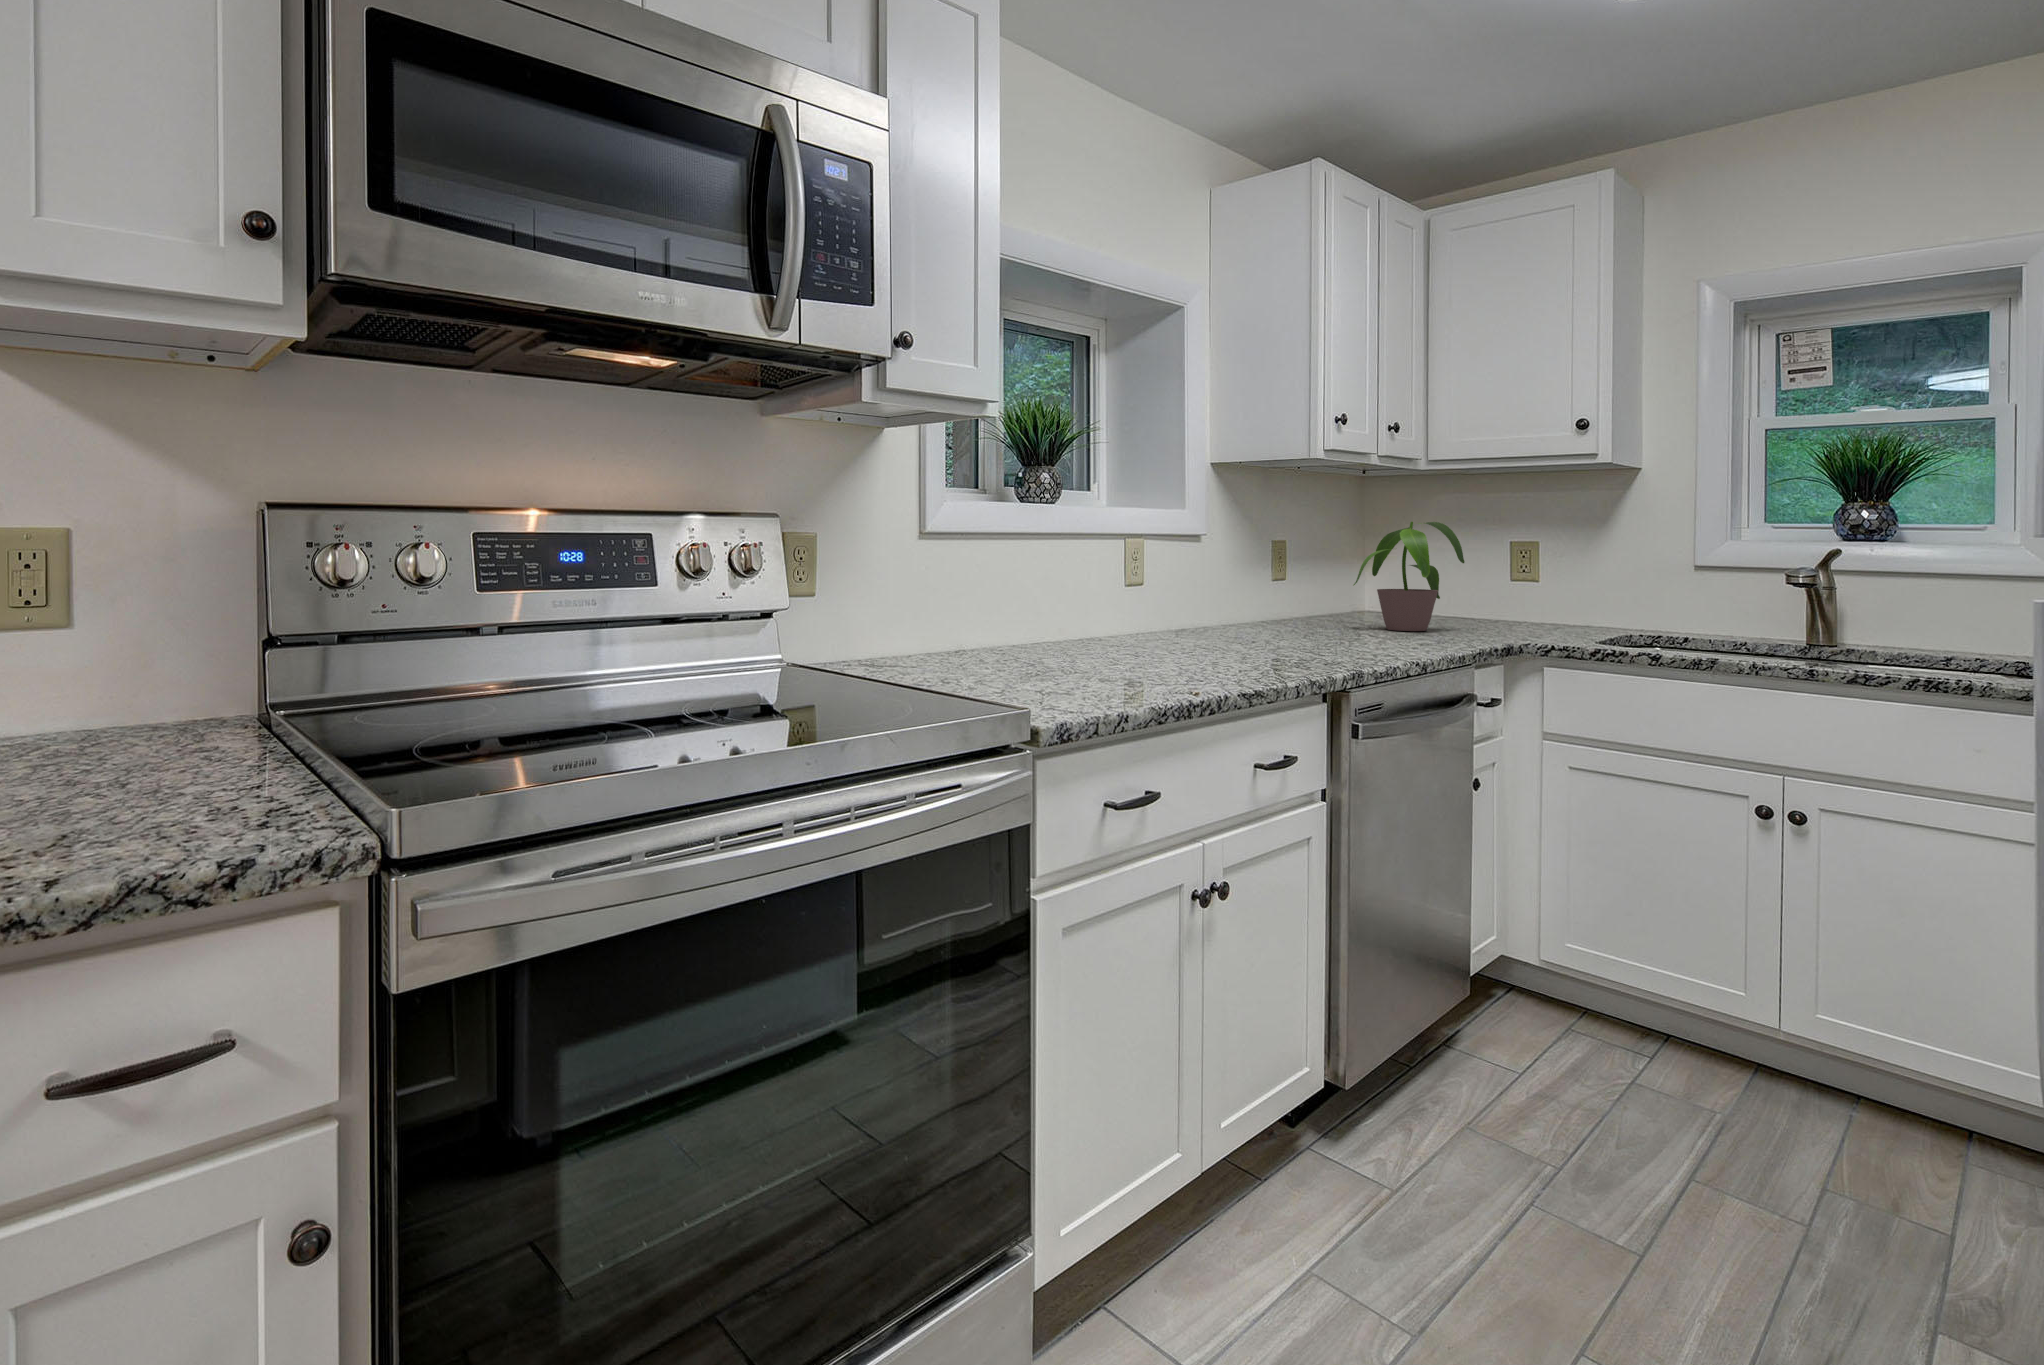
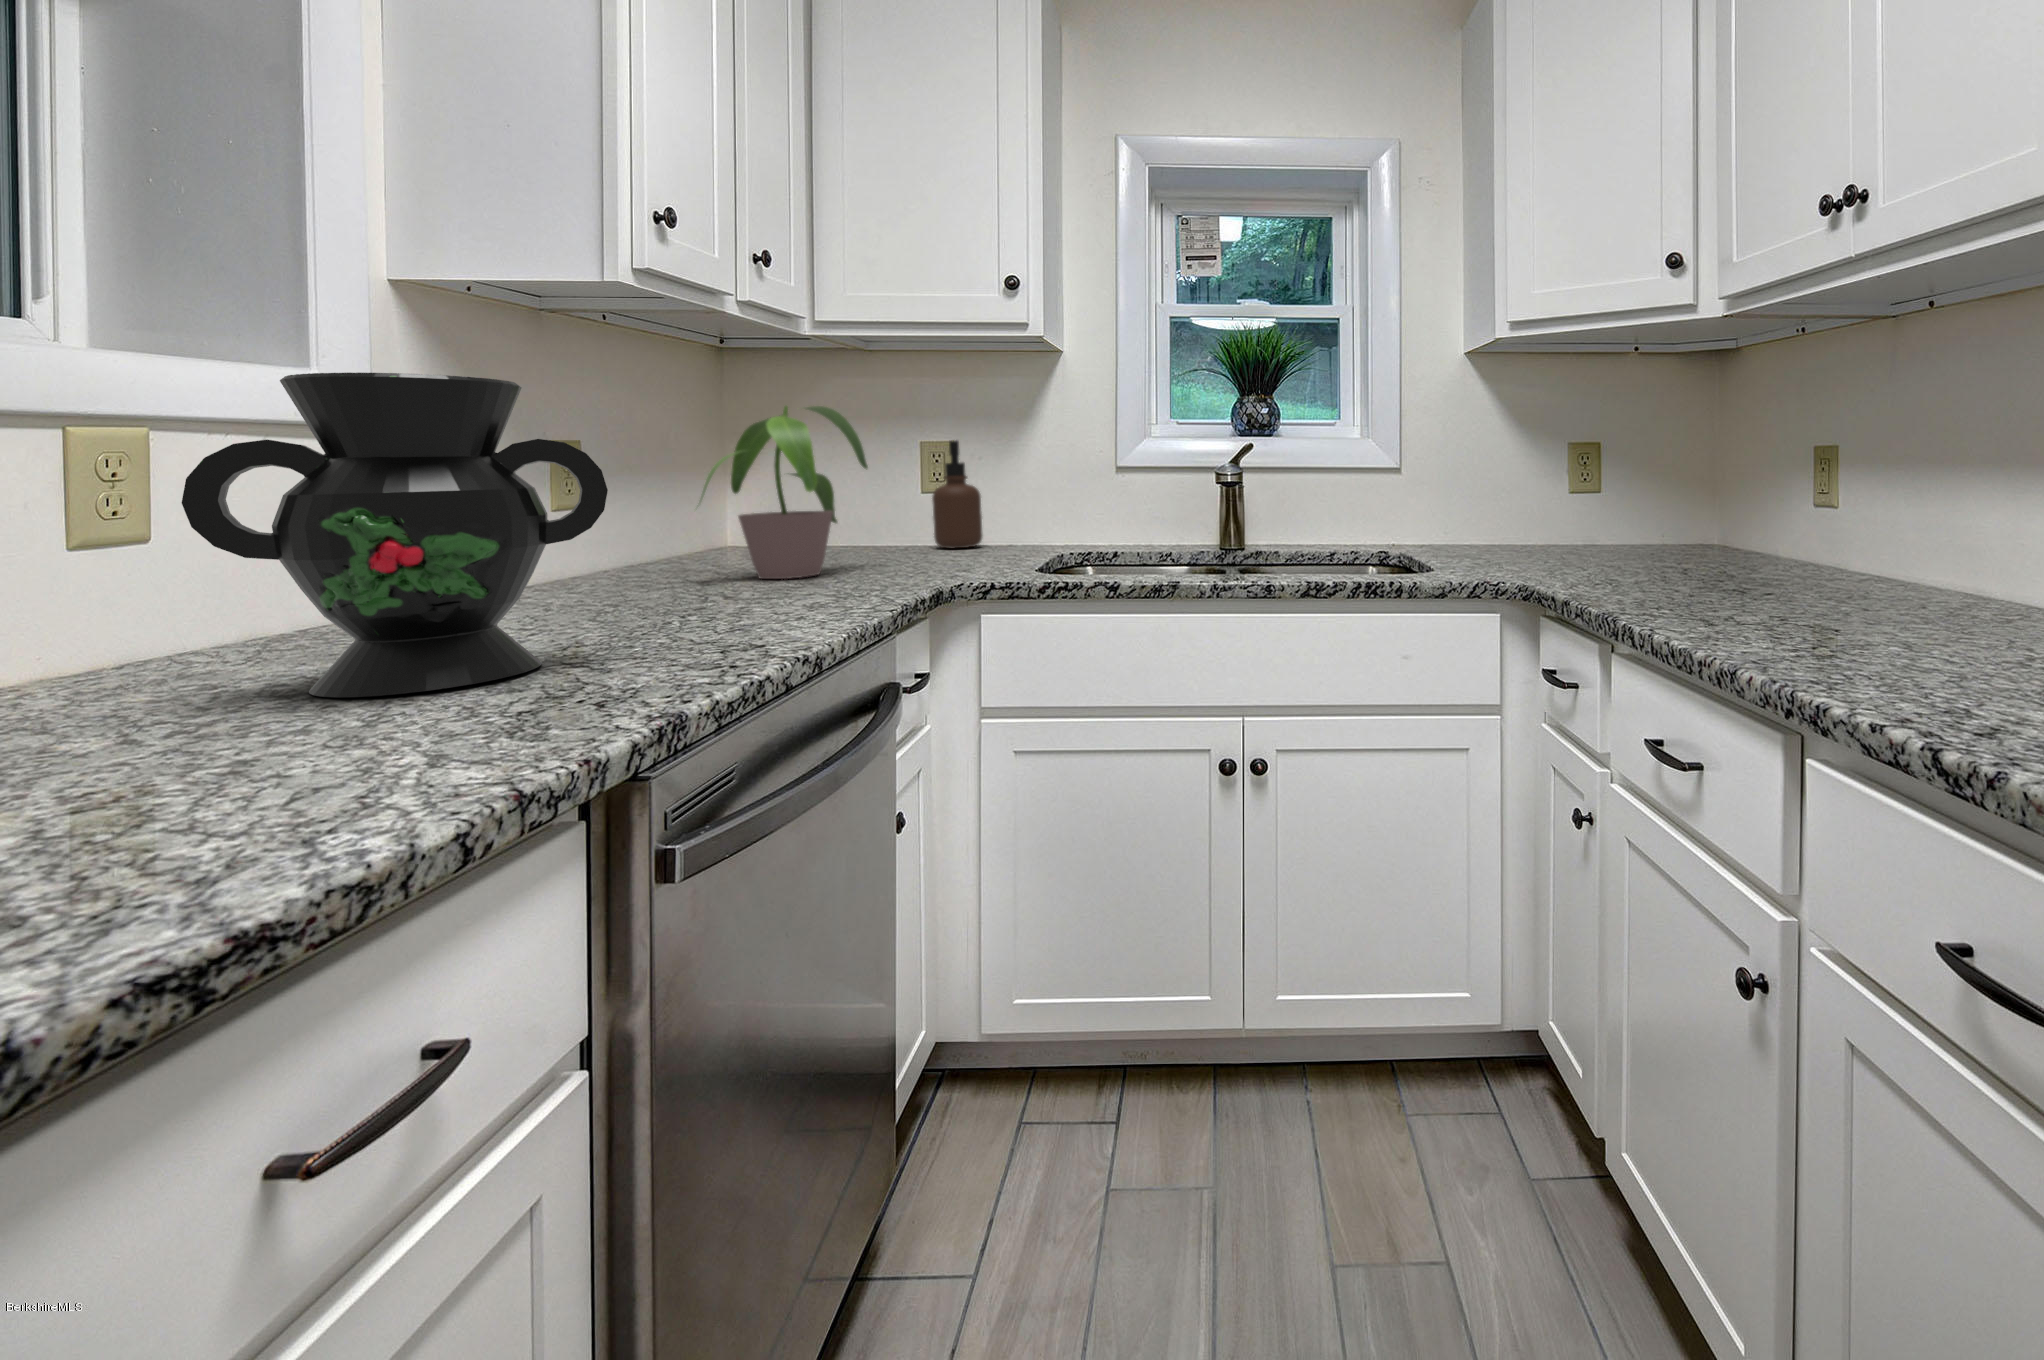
decorative vase: none [1200,525,1340,652] -> present [182,373,608,698]
soap dispenser: none [1513,542,1556,625] -> present [932,441,982,548]

